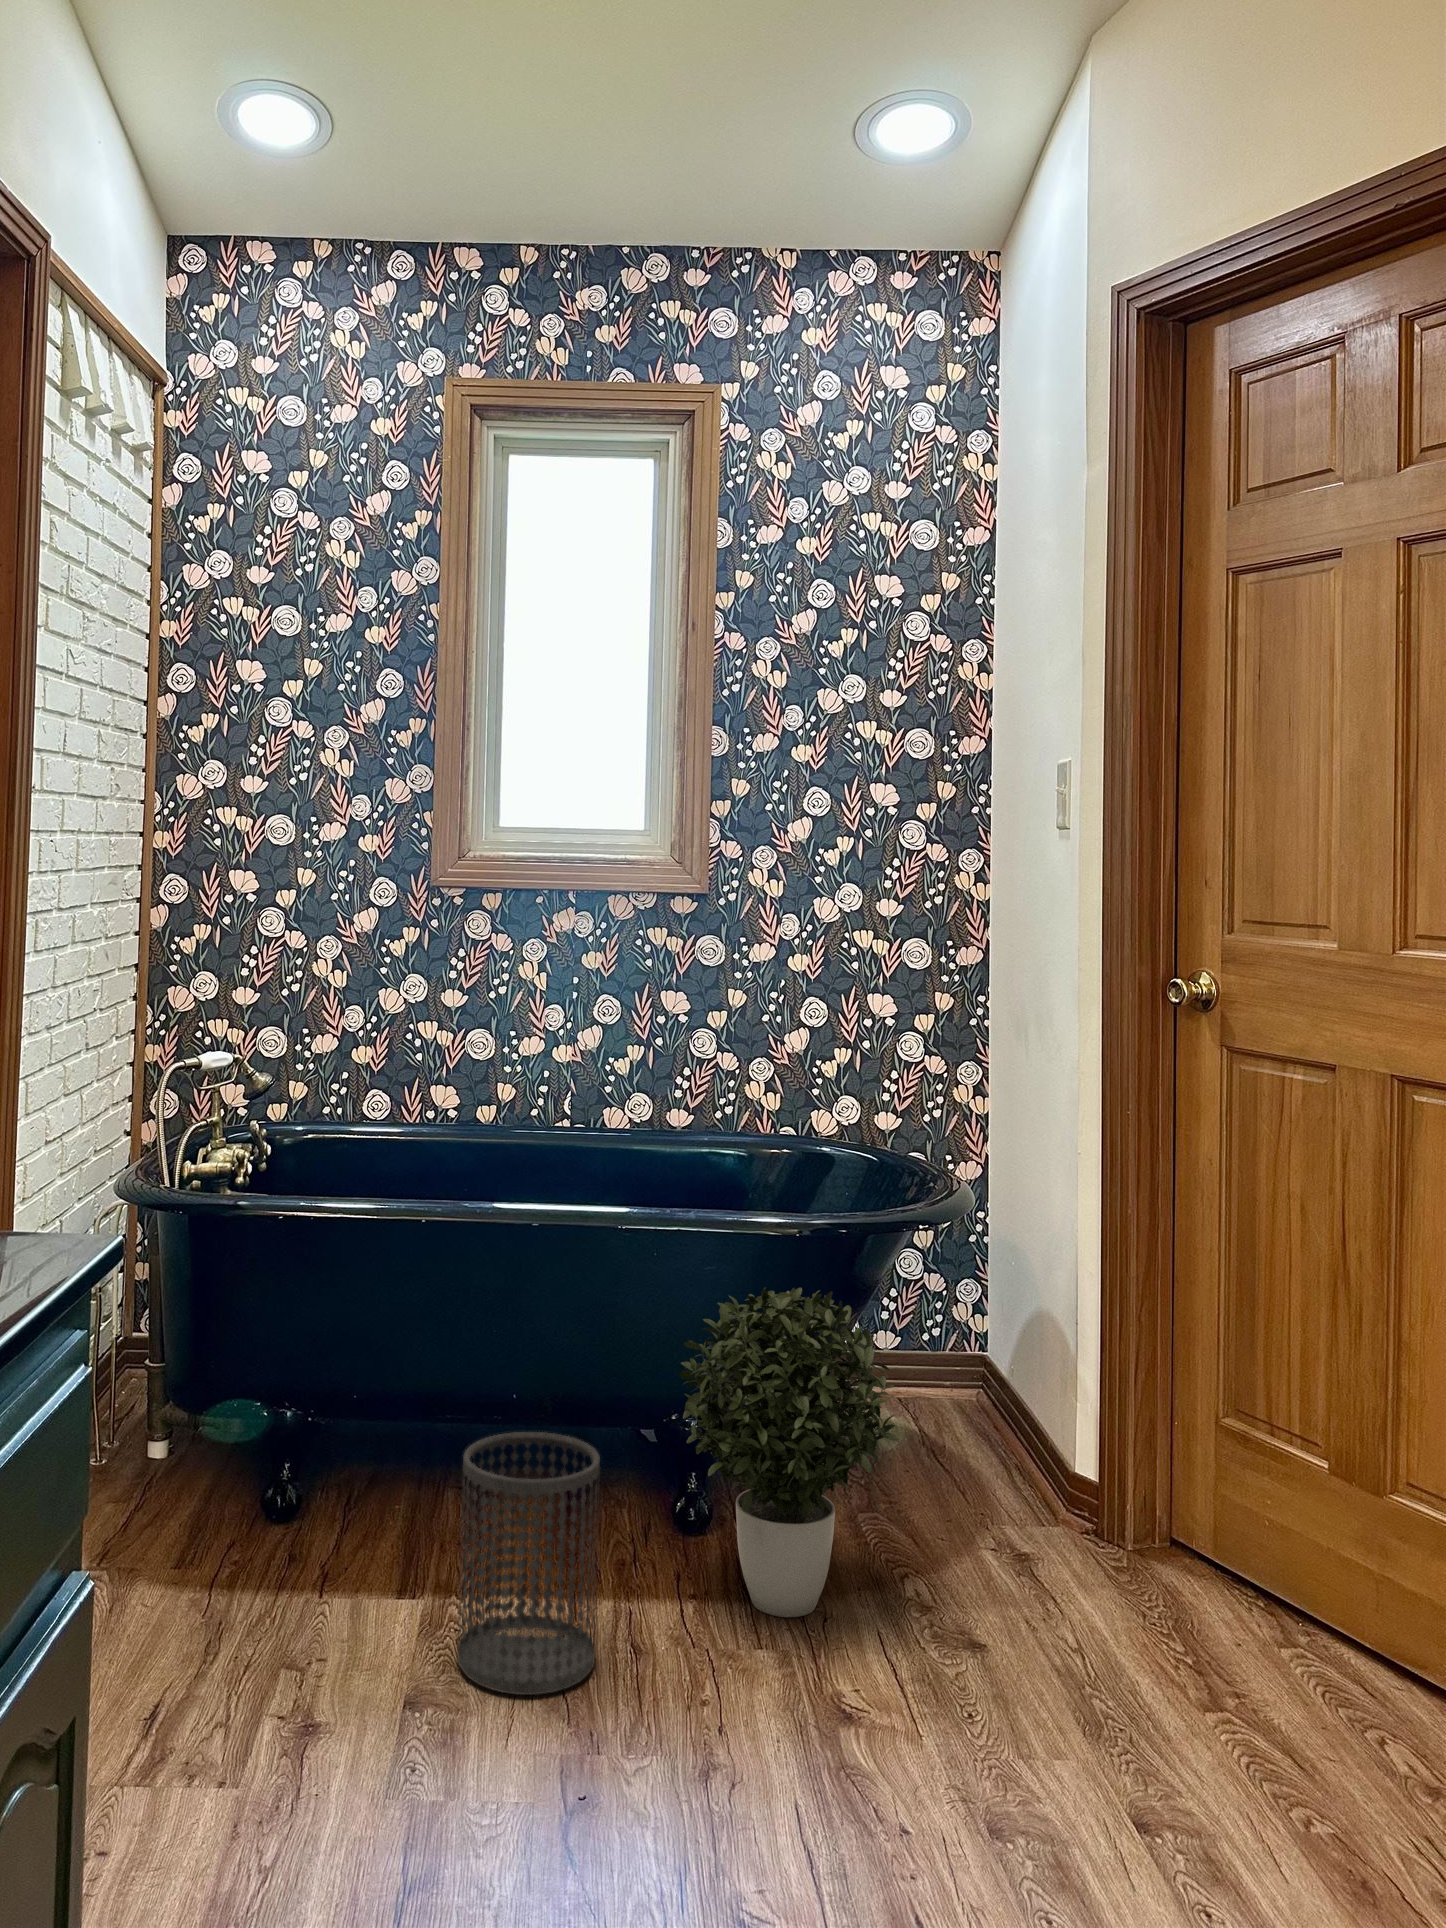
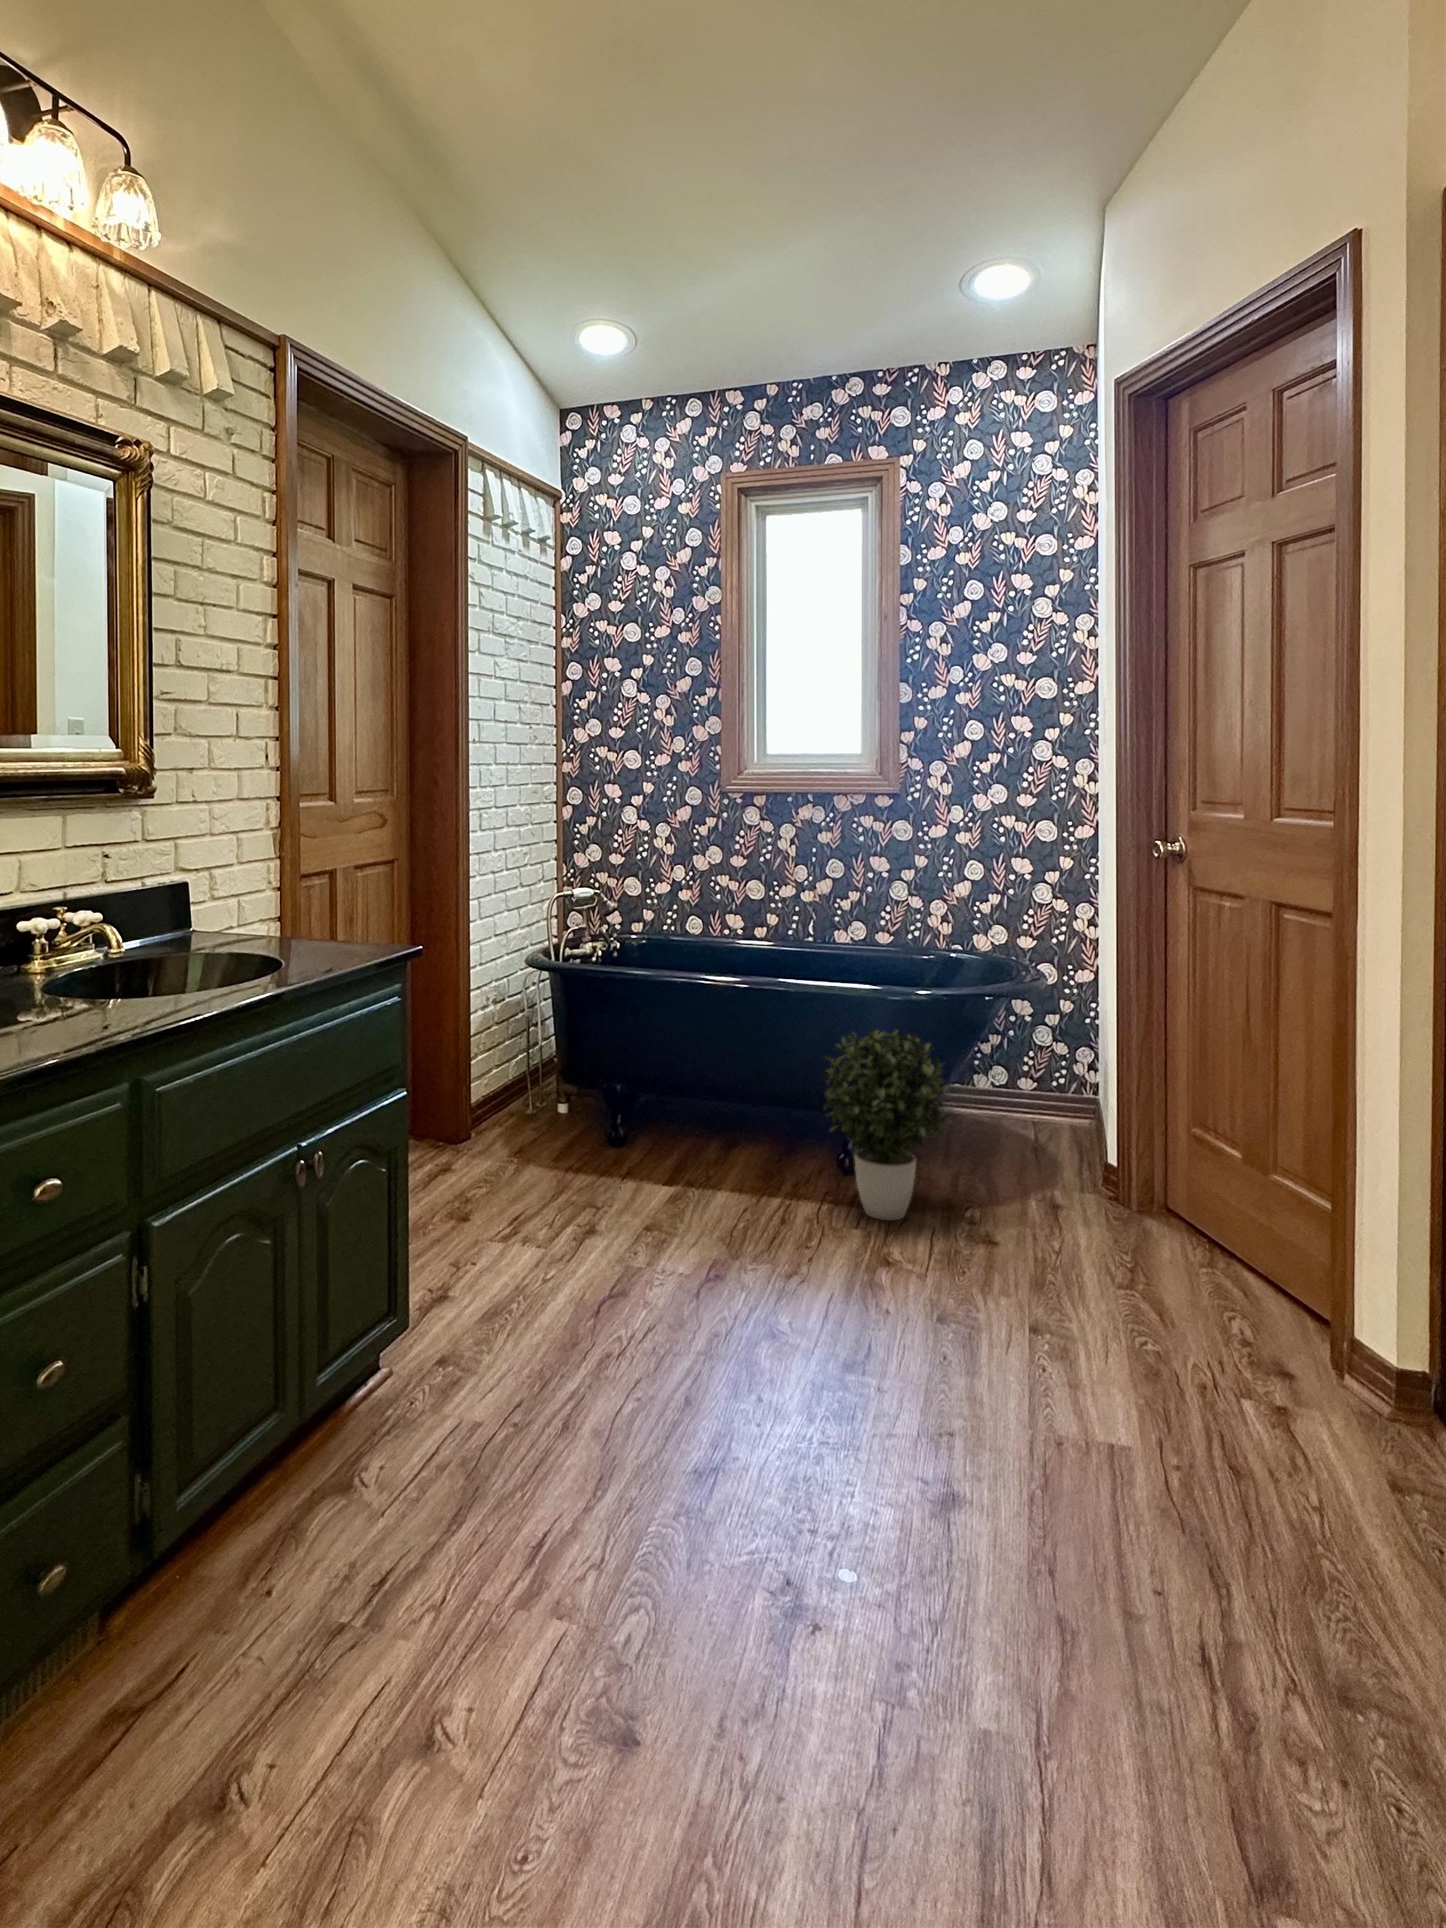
wastebasket: present [457,1432,600,1695] -> none [680,1097,758,1234]

